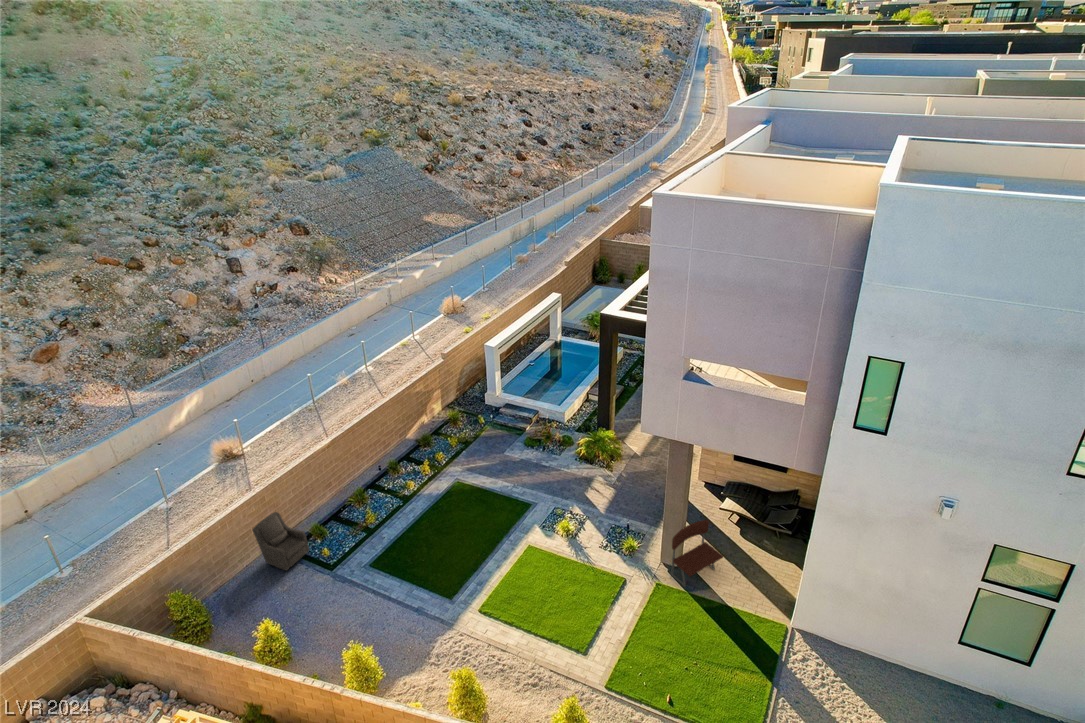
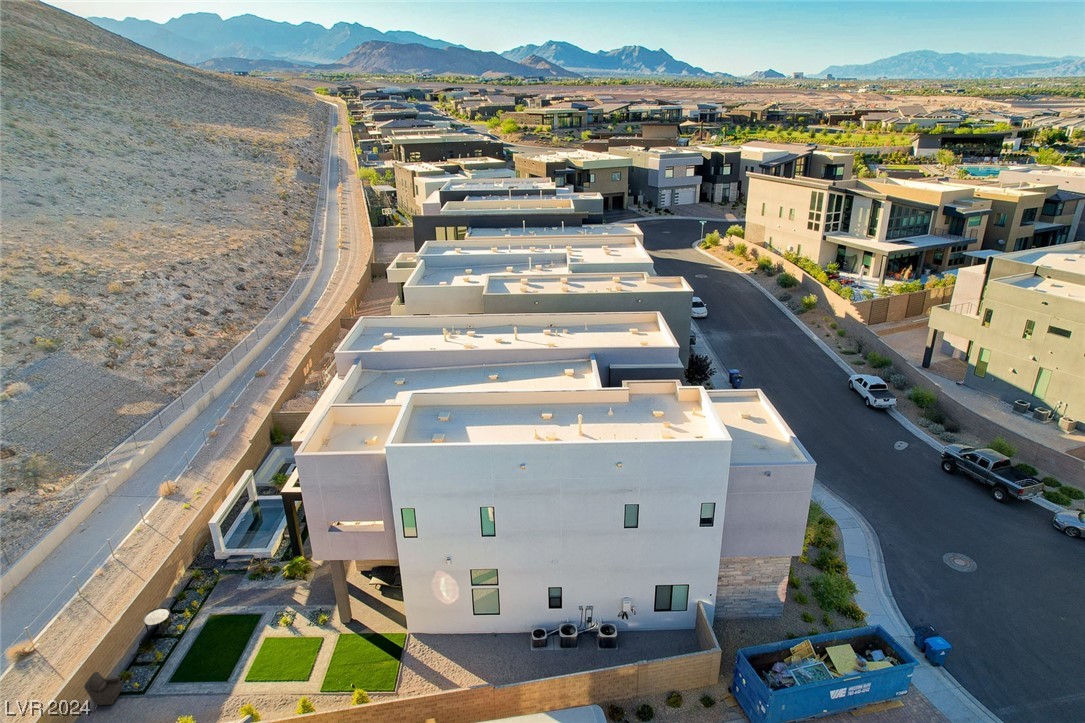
round table: none [367,447,406,486] -> present [143,607,171,633]
bench: present [671,520,723,587] -> none [345,594,372,631]

